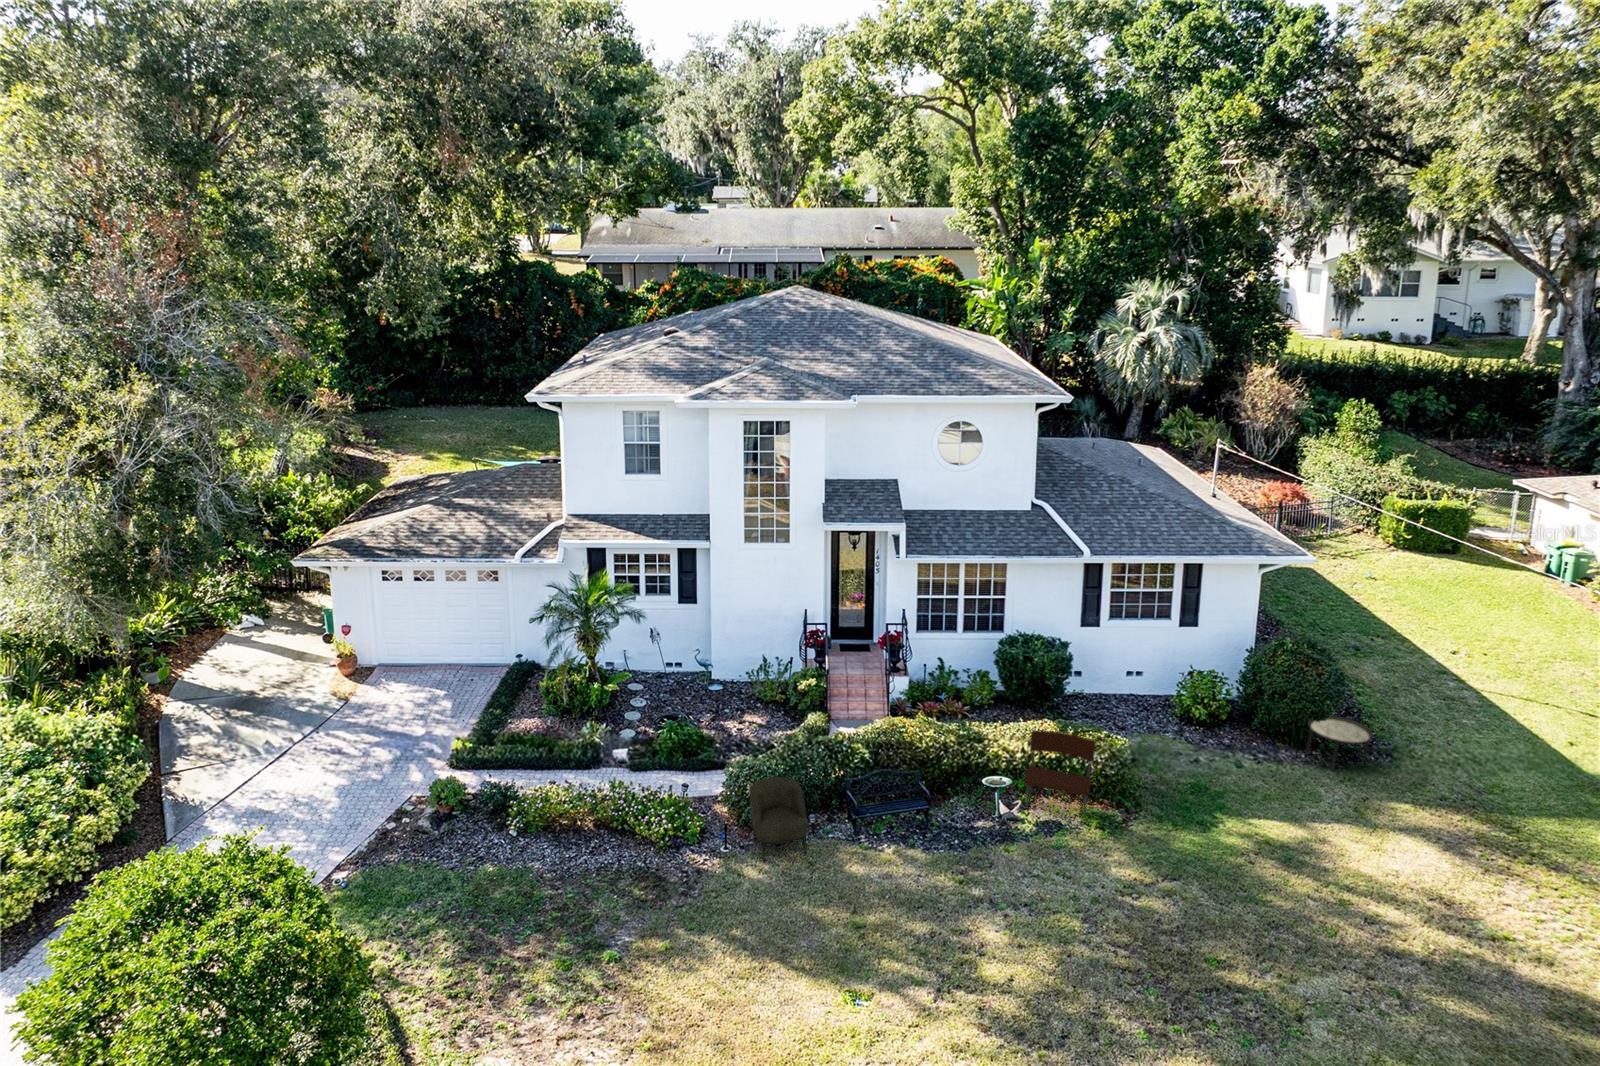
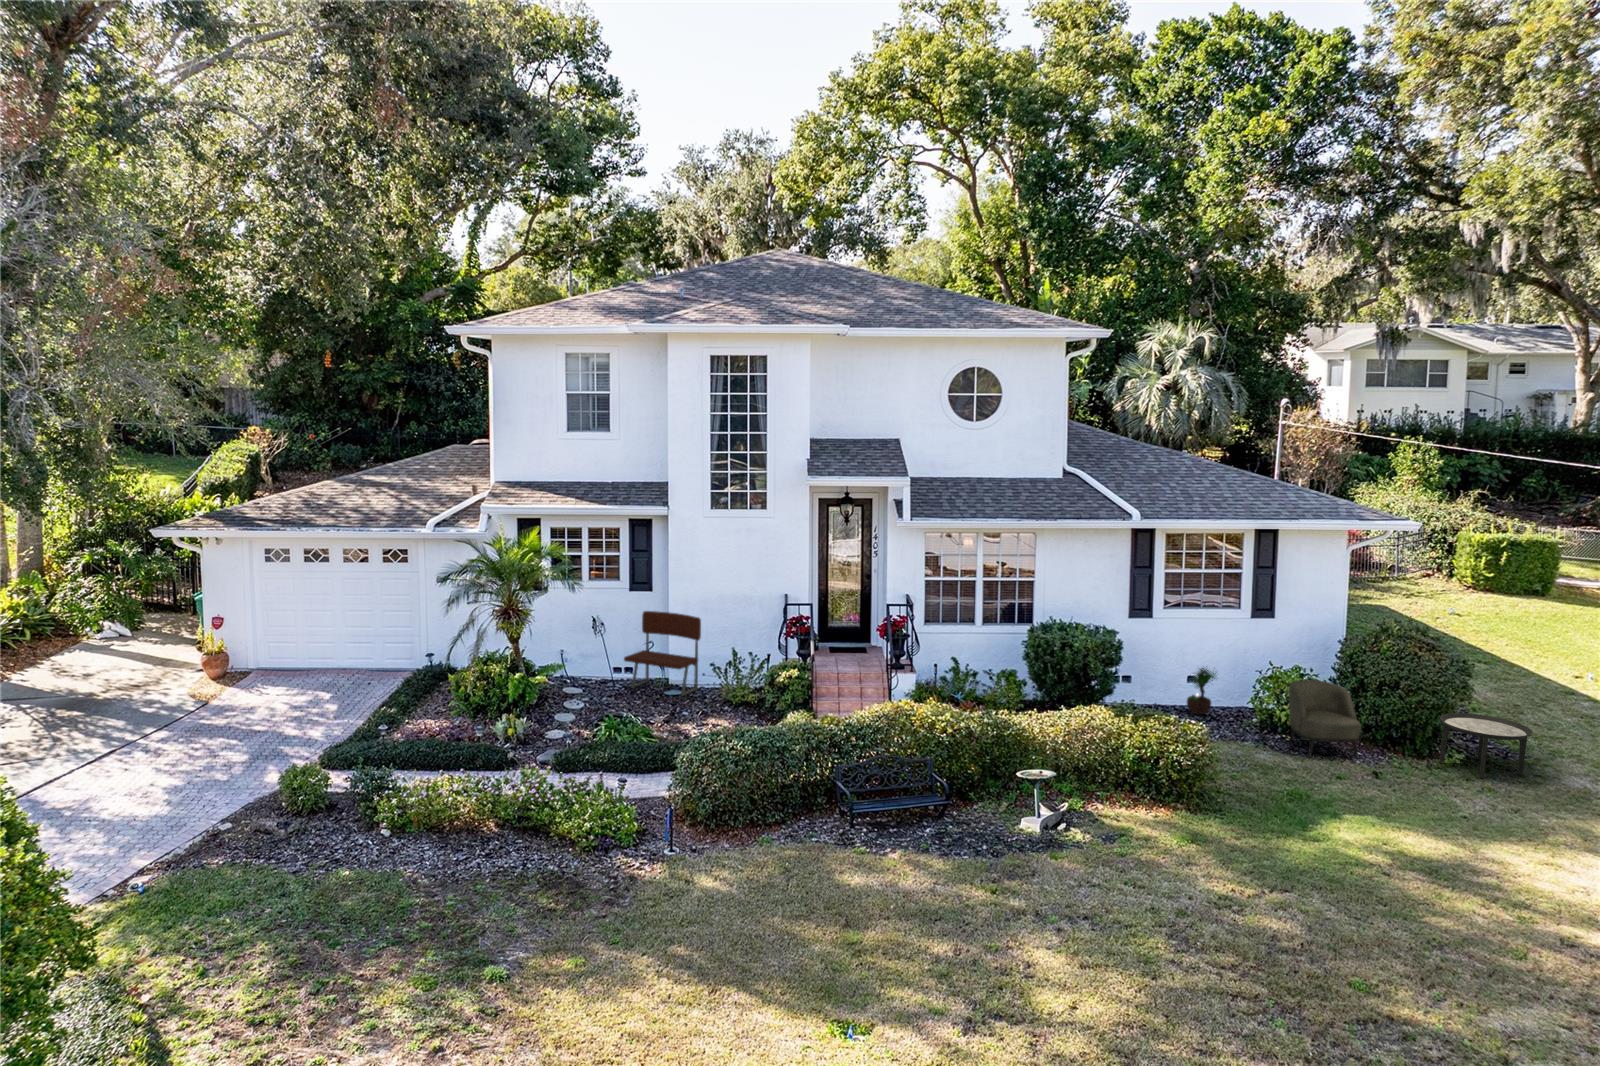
potted tree: none [1122,666,1148,704] -> present [1187,666,1216,714]
bench: present [1024,730,1096,816] -> present [624,611,701,696]
armchair: present [750,777,808,860] -> present [1289,680,1361,759]

